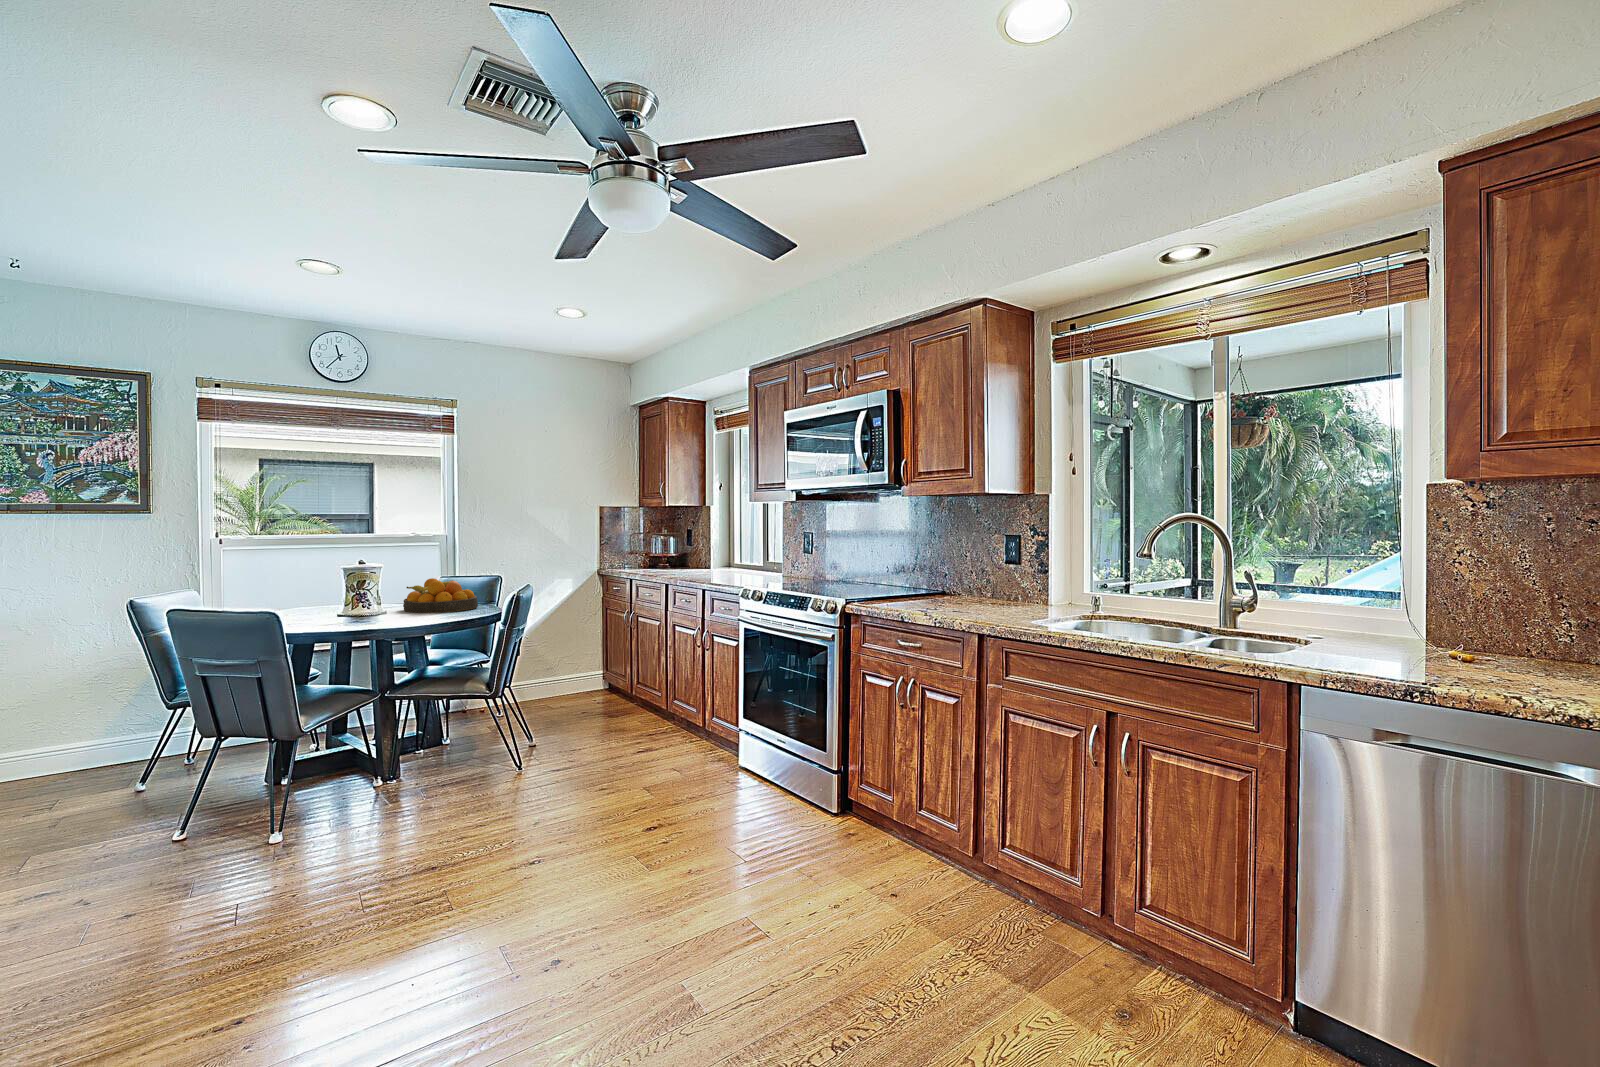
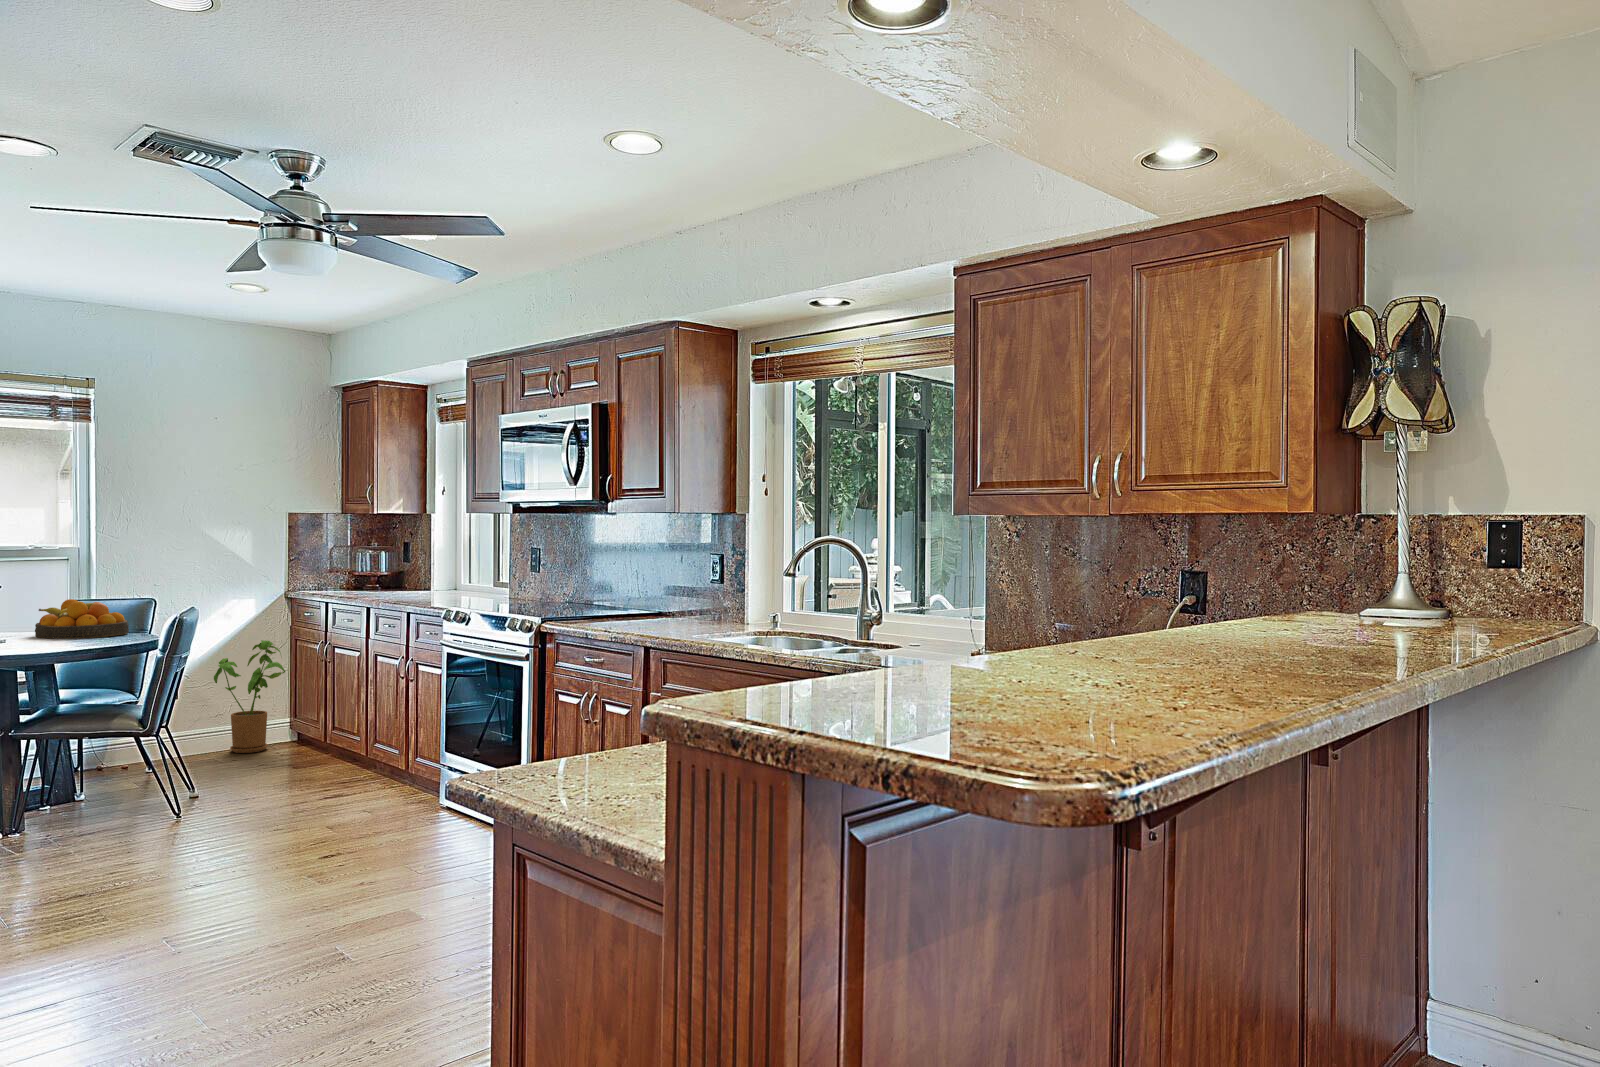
house plant: none [545,609,600,702] -> present [214,640,285,753]

